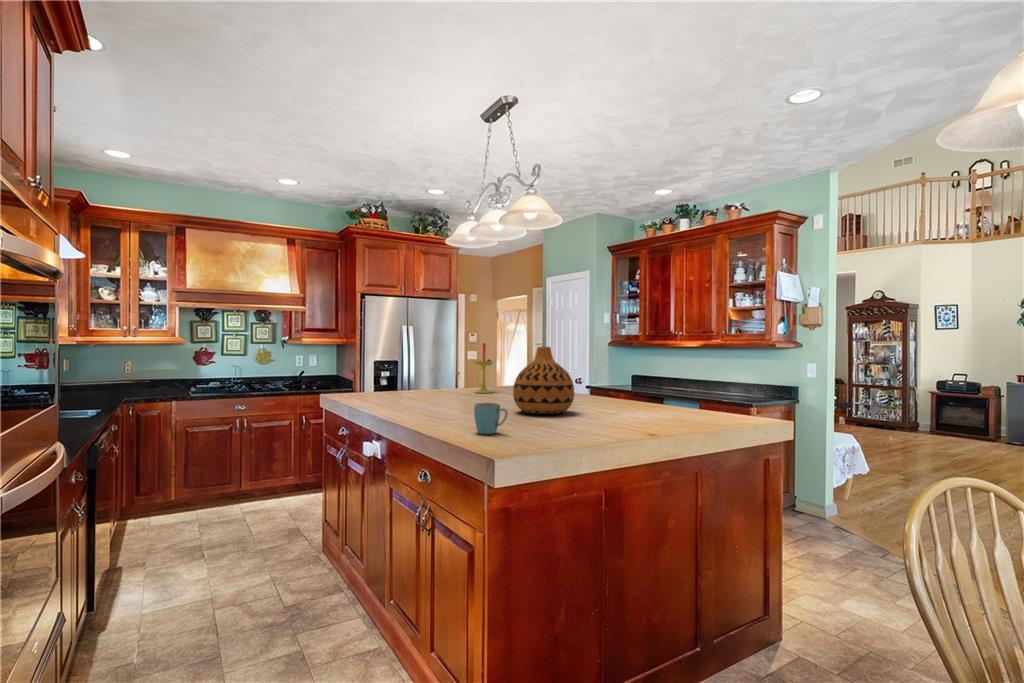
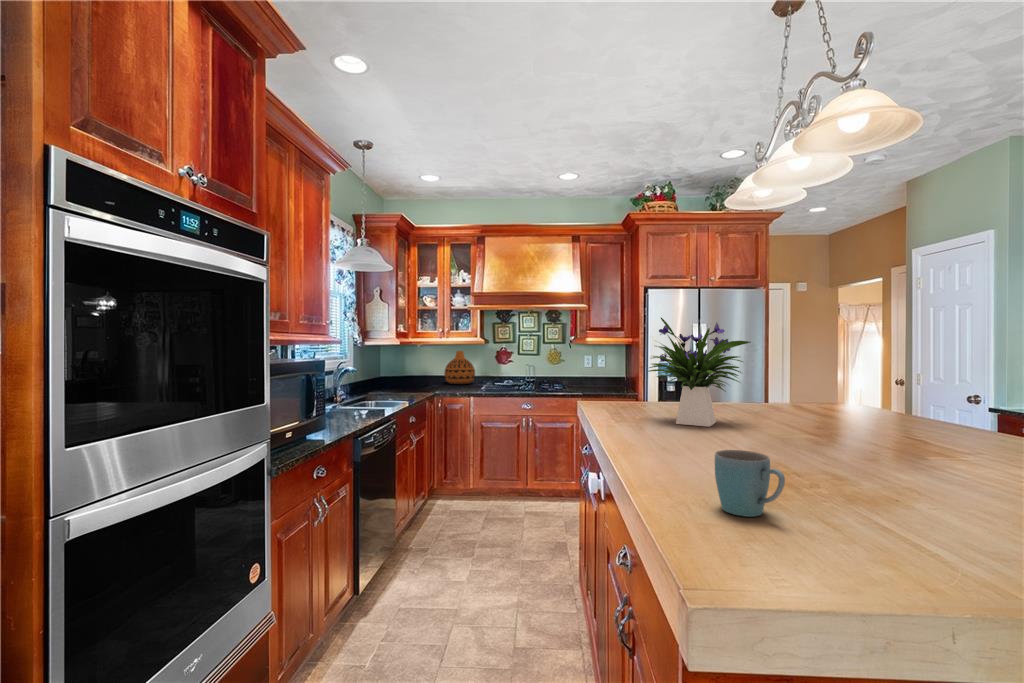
flower arrangement: none [396,326,467,403] -> present [648,318,751,427]
candle: present [475,343,493,393] -> none [774,338,807,414]
vase: present [513,347,574,414] -> present [444,351,475,384]

